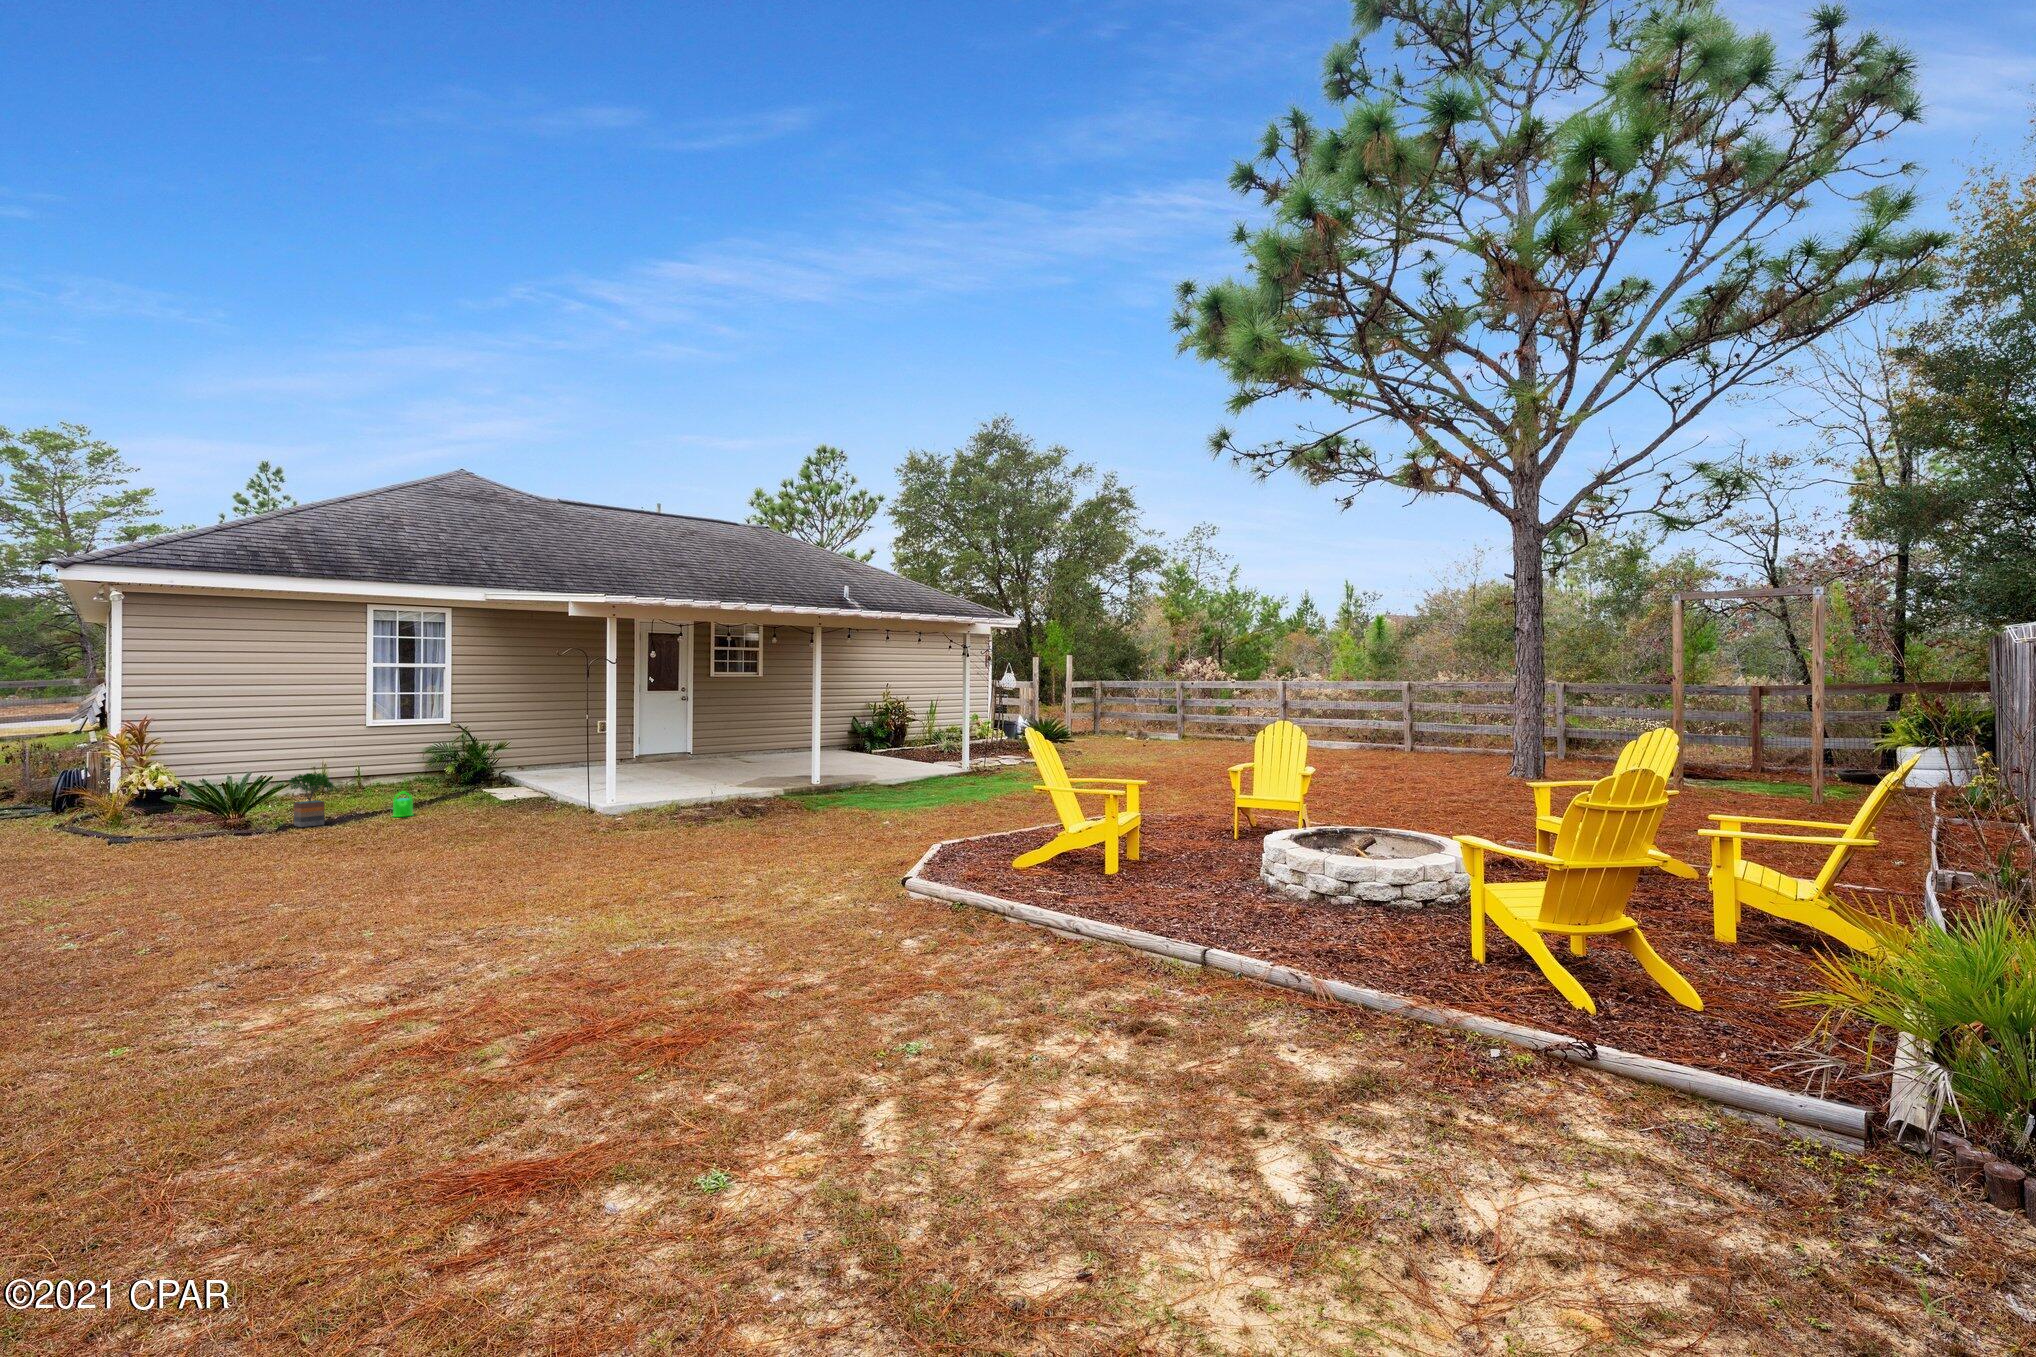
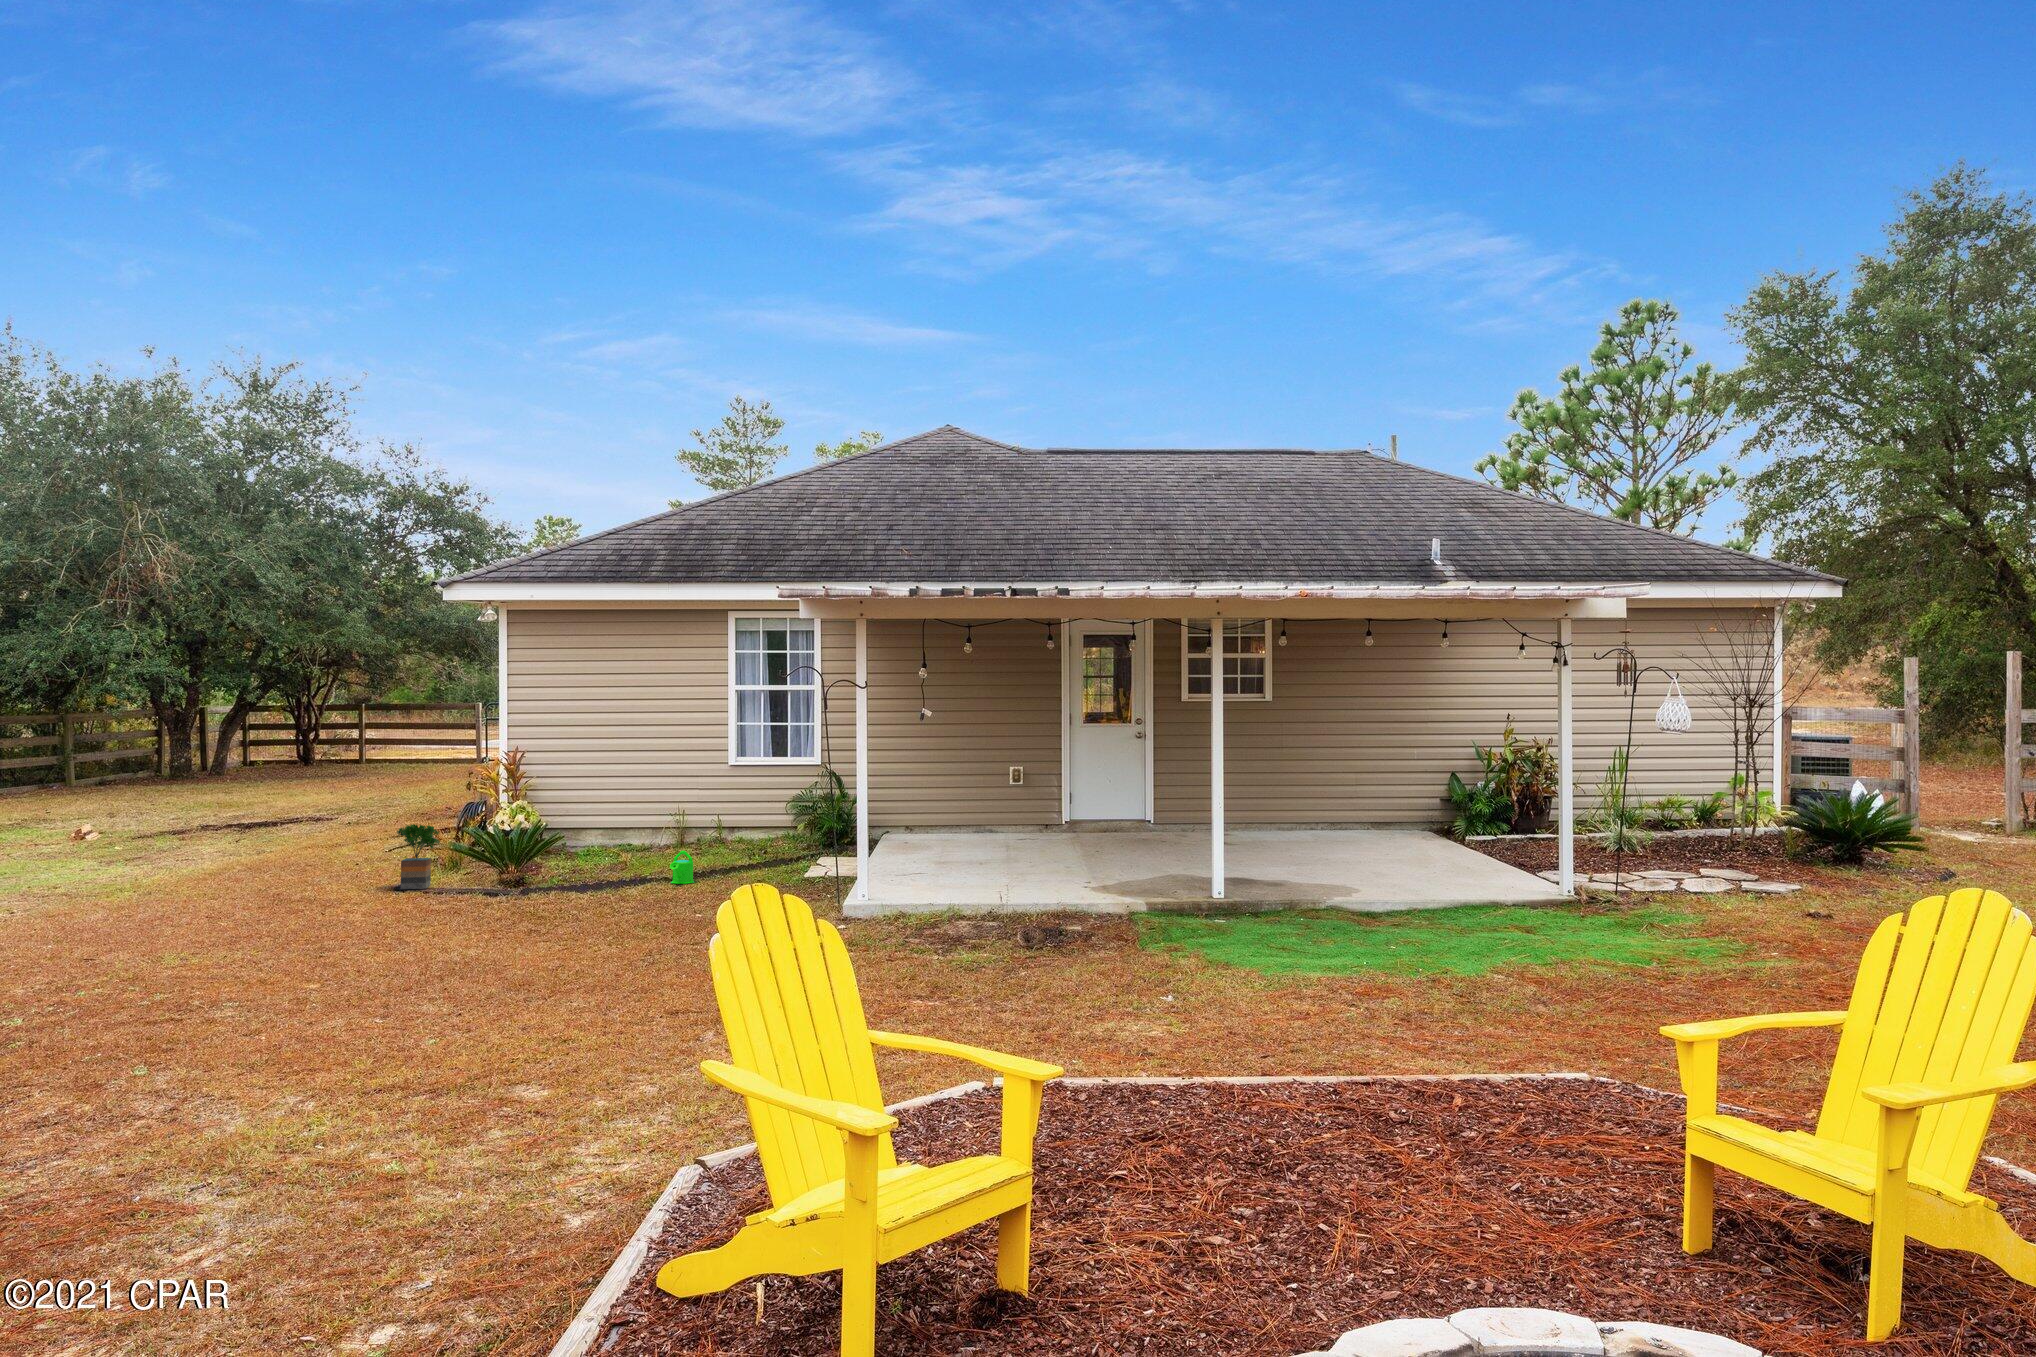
potted tree: present [289,773,334,827] -> present [397,824,439,889]

